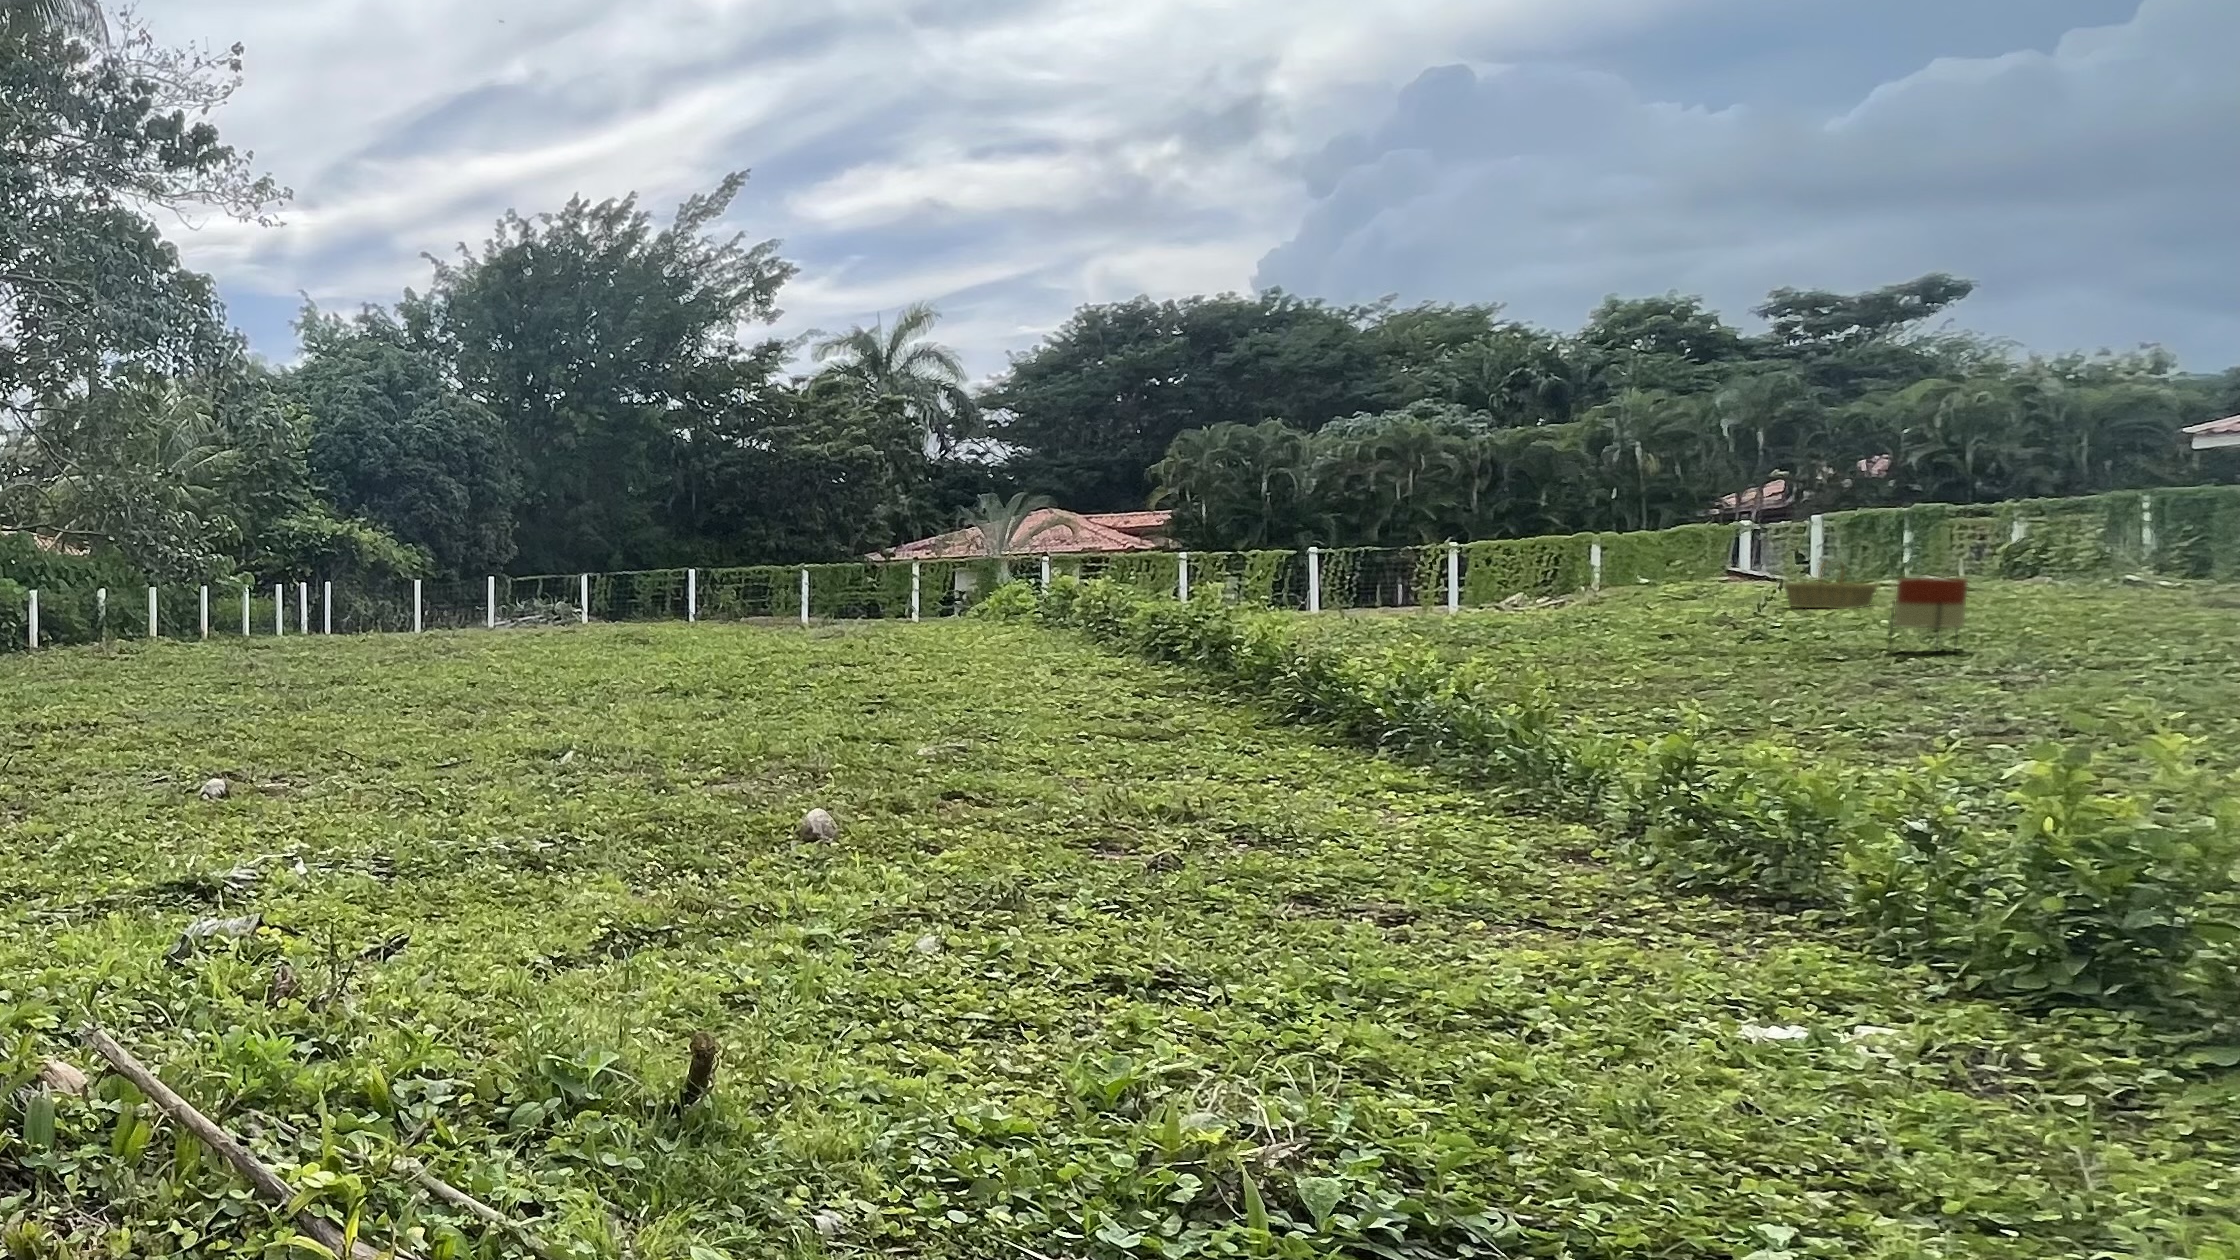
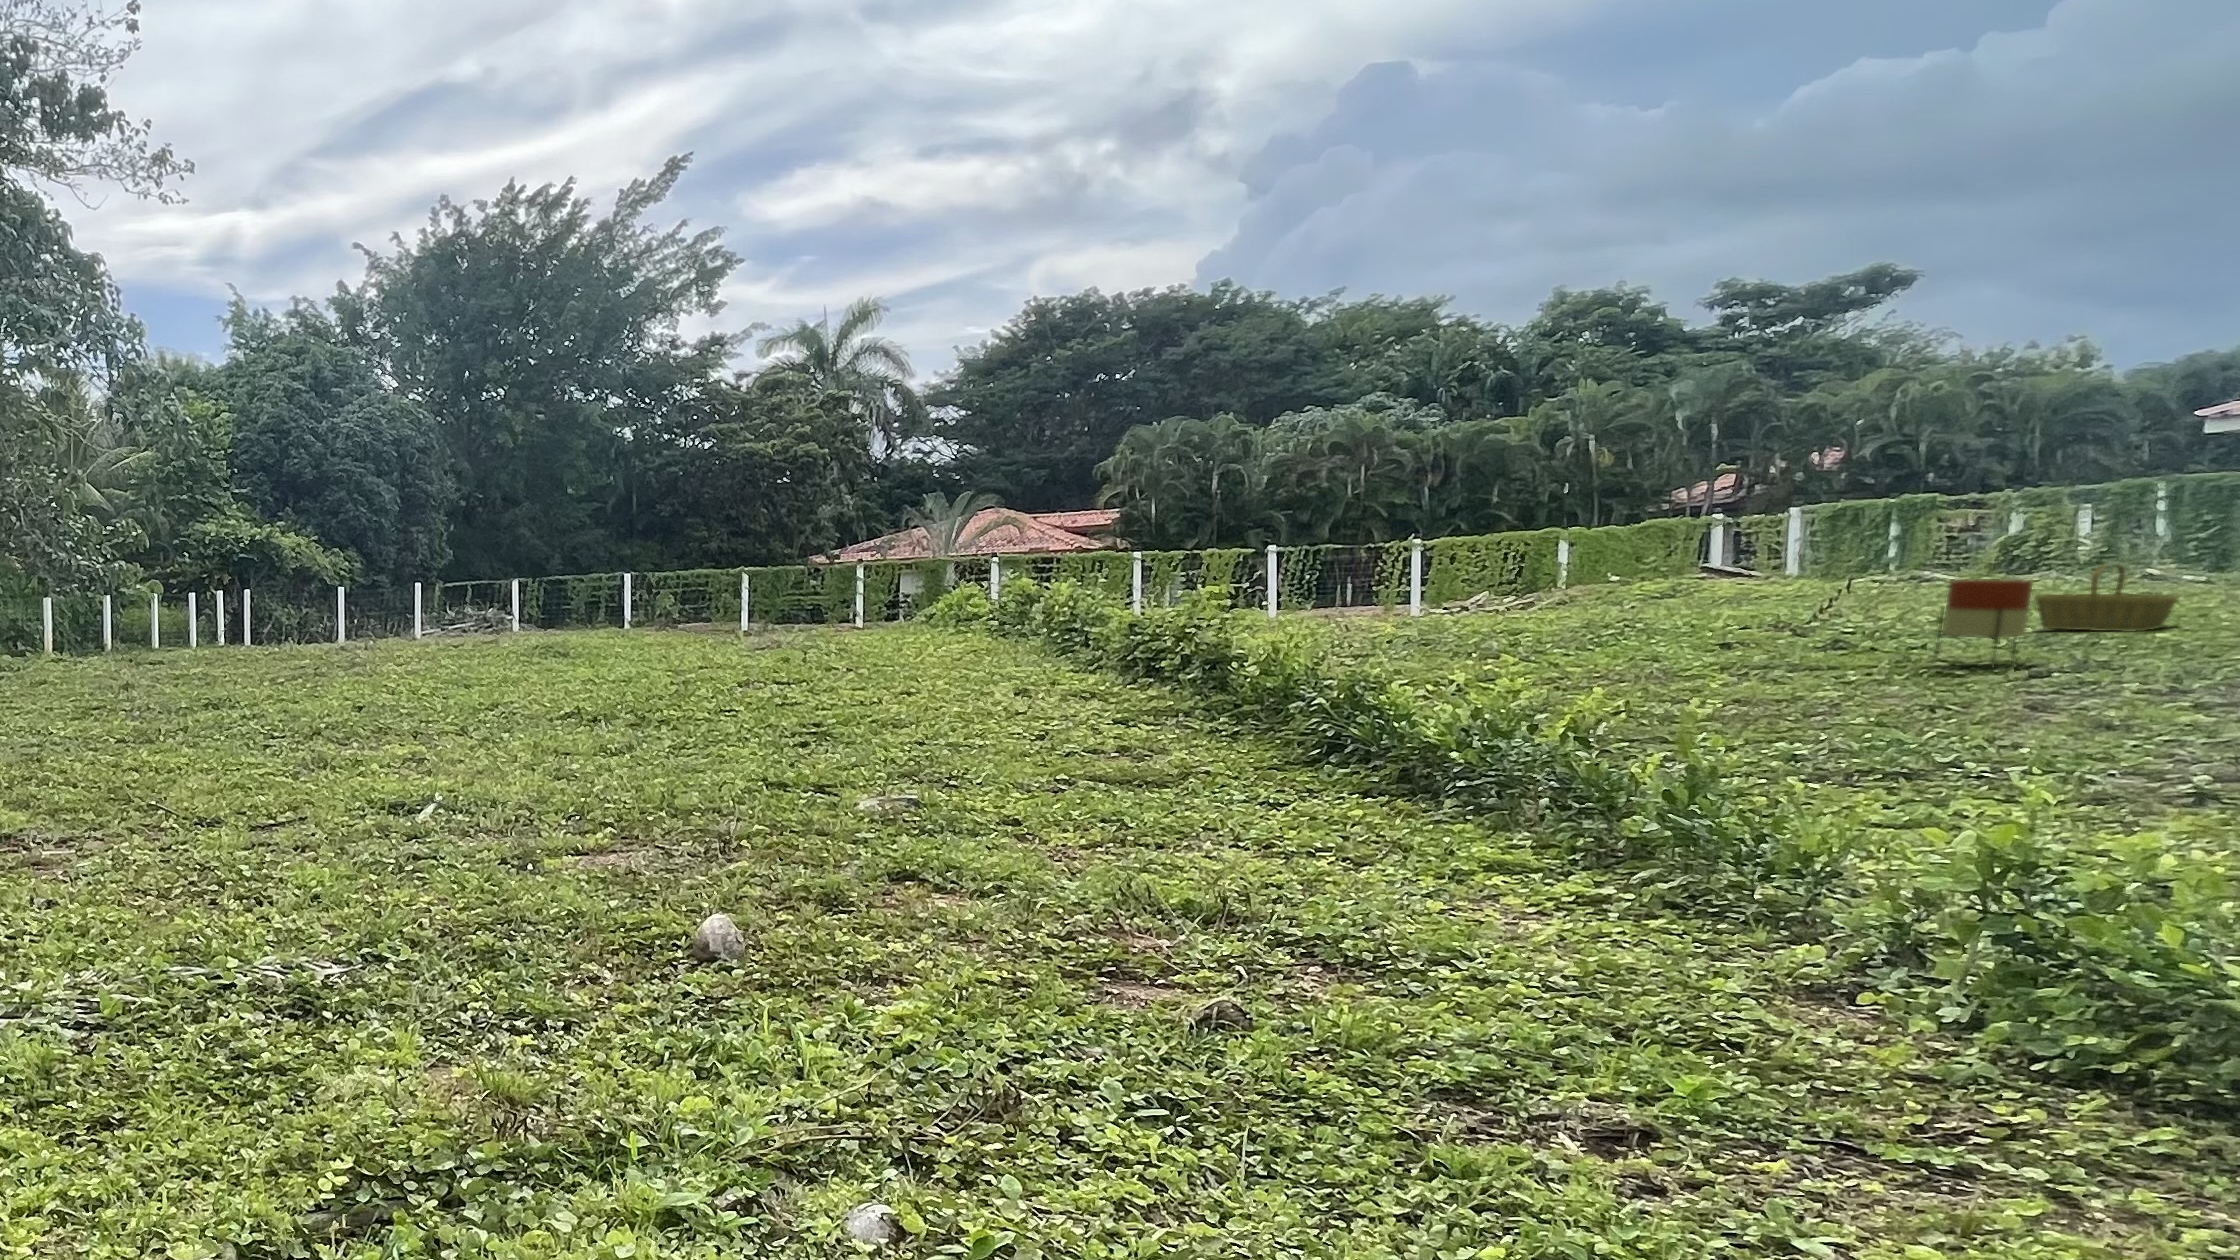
basket: present [1784,562,1878,609] -> present [2035,565,2179,632]

